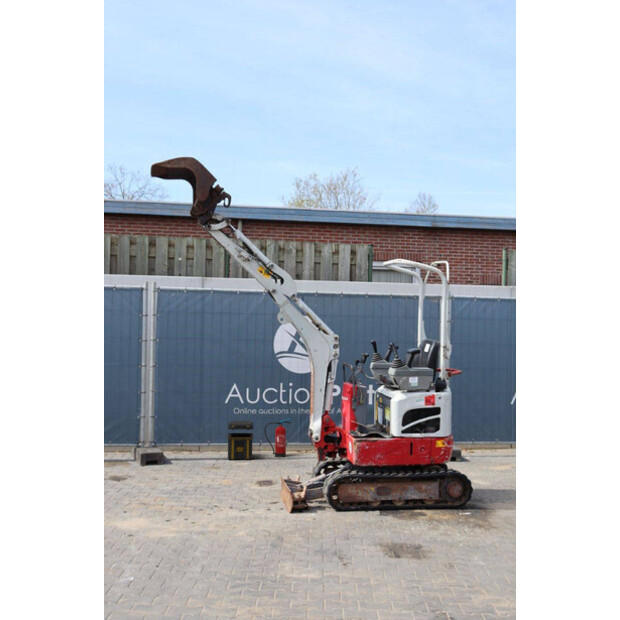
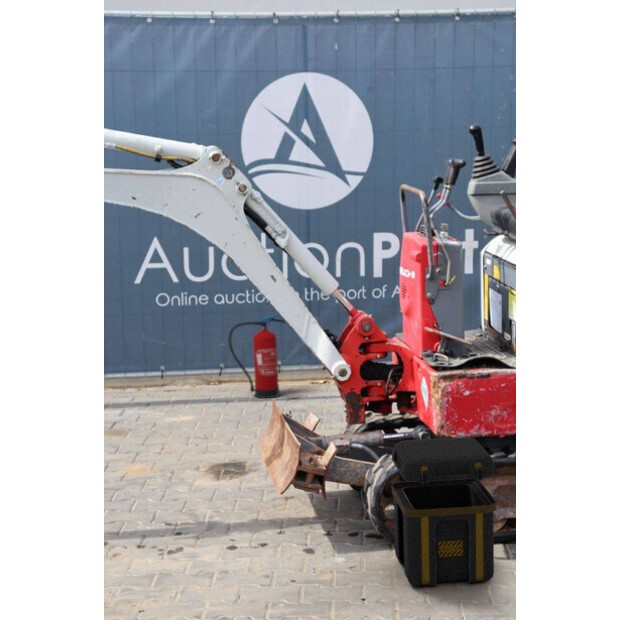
toolbox: present [227,421,253,460] -> present [391,438,497,587]

